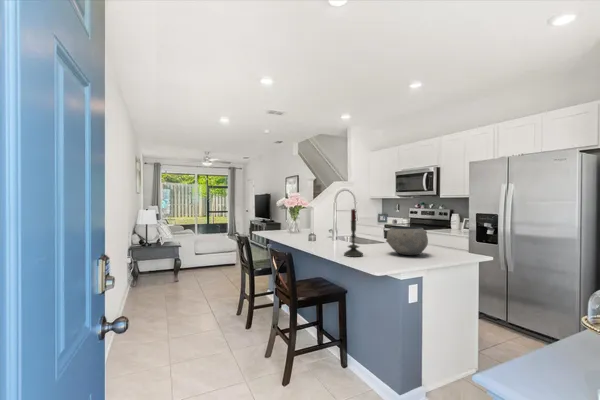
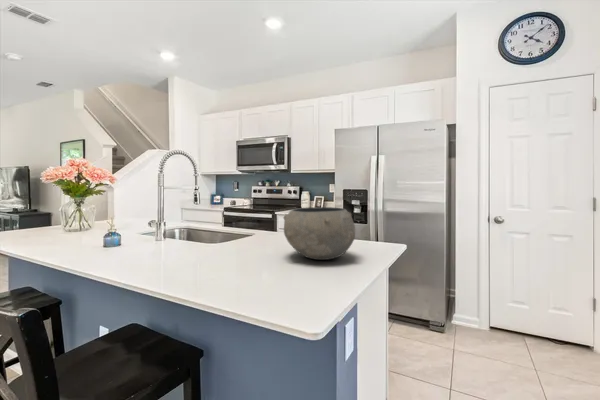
candle: present [344,209,363,257] -> none [206,169,249,283]

